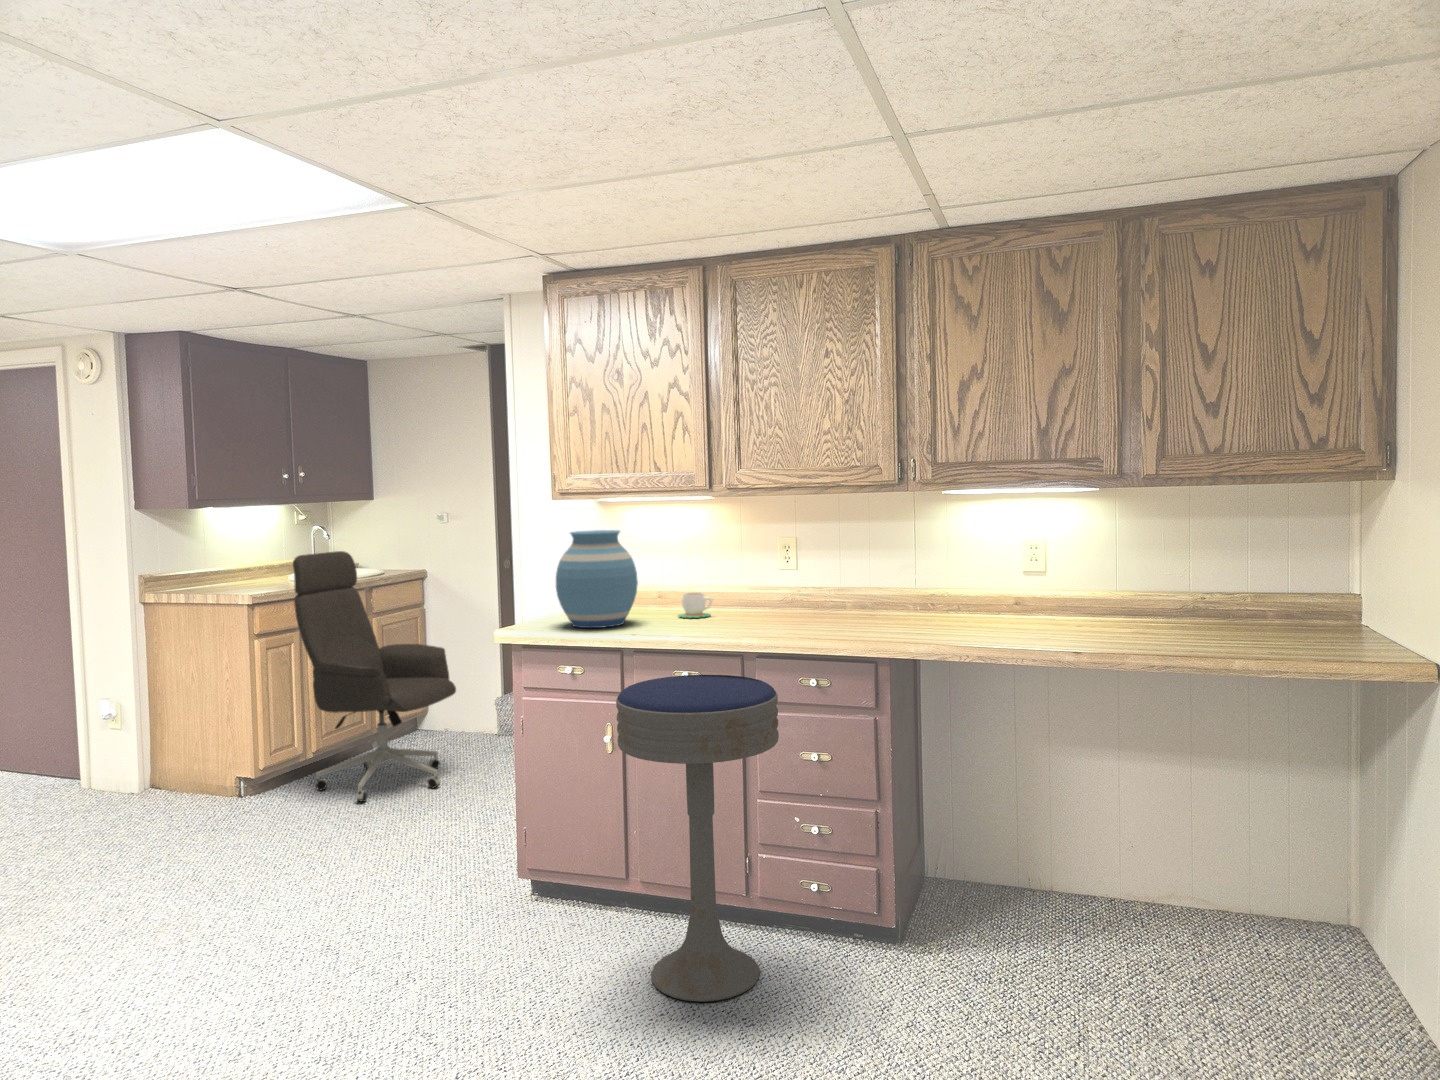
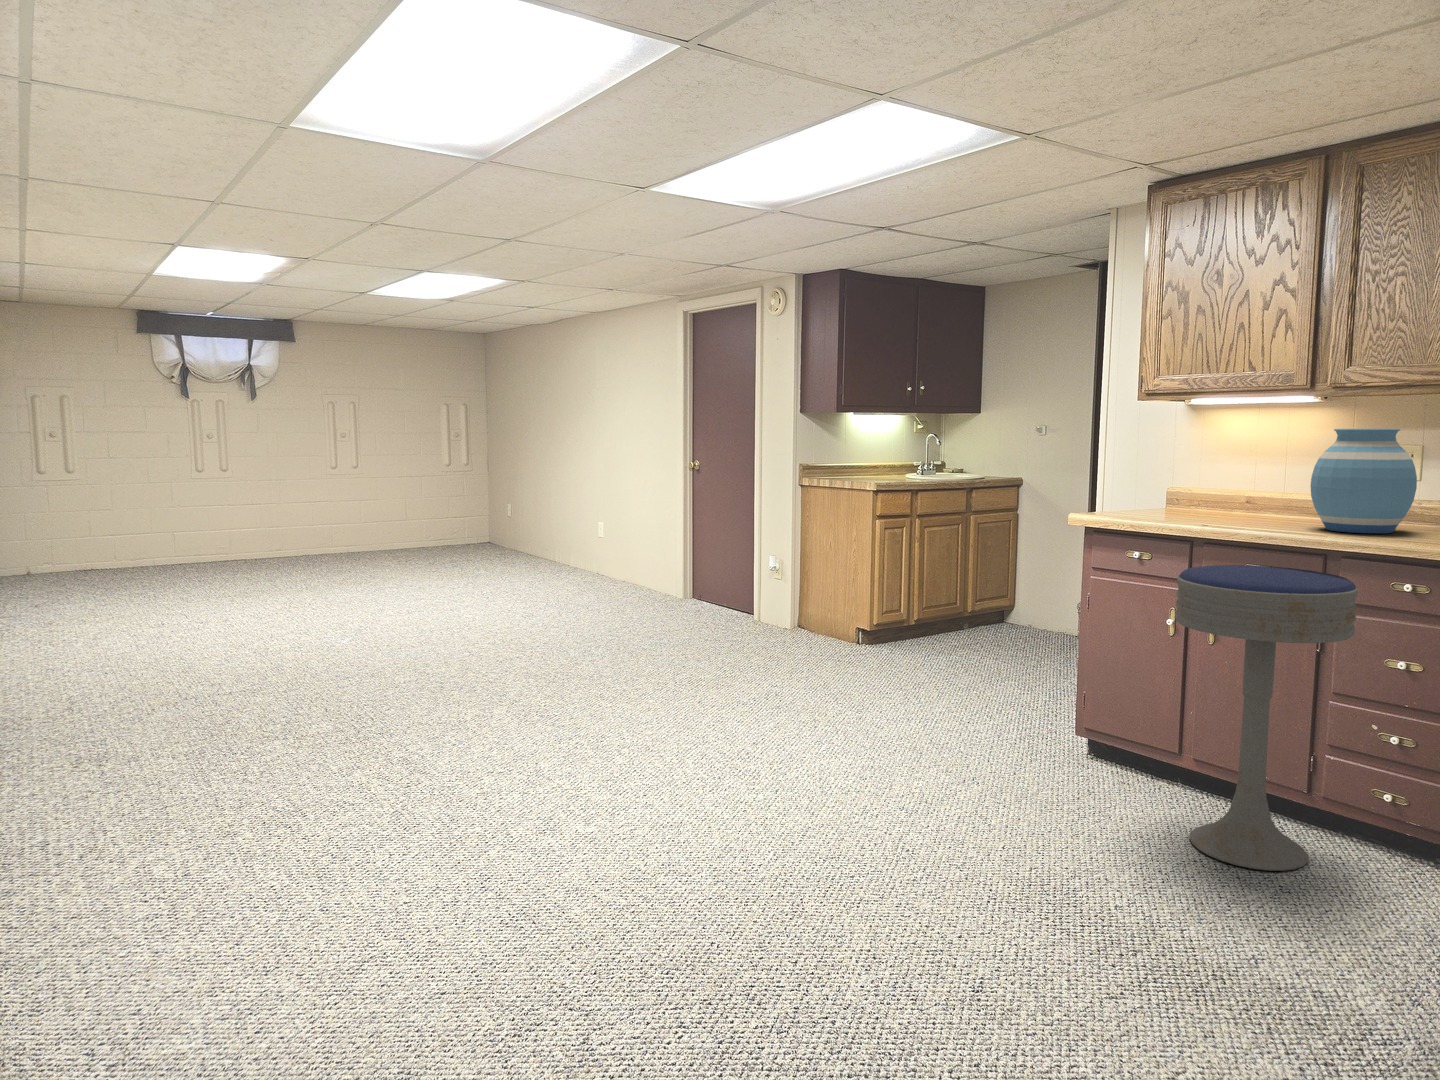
vase: present [556,530,638,628] -> present [1311,429,1417,533]
office chair: present [293,551,456,802] -> none [909,453,1039,663]
mug: present [678,593,712,618] -> none [1262,495,1304,520]

